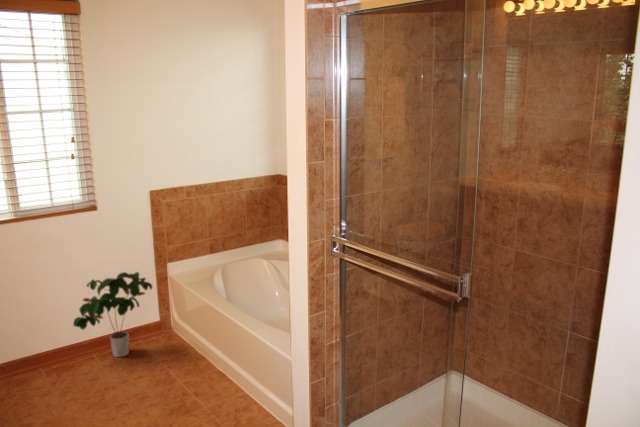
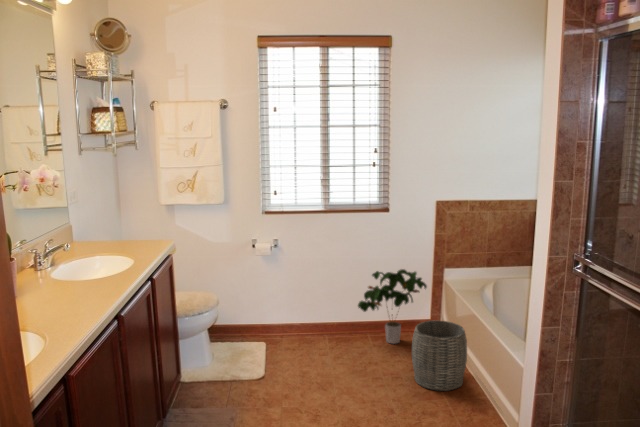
woven basket: none [151,322,213,401] -> present [412,320,467,391]

